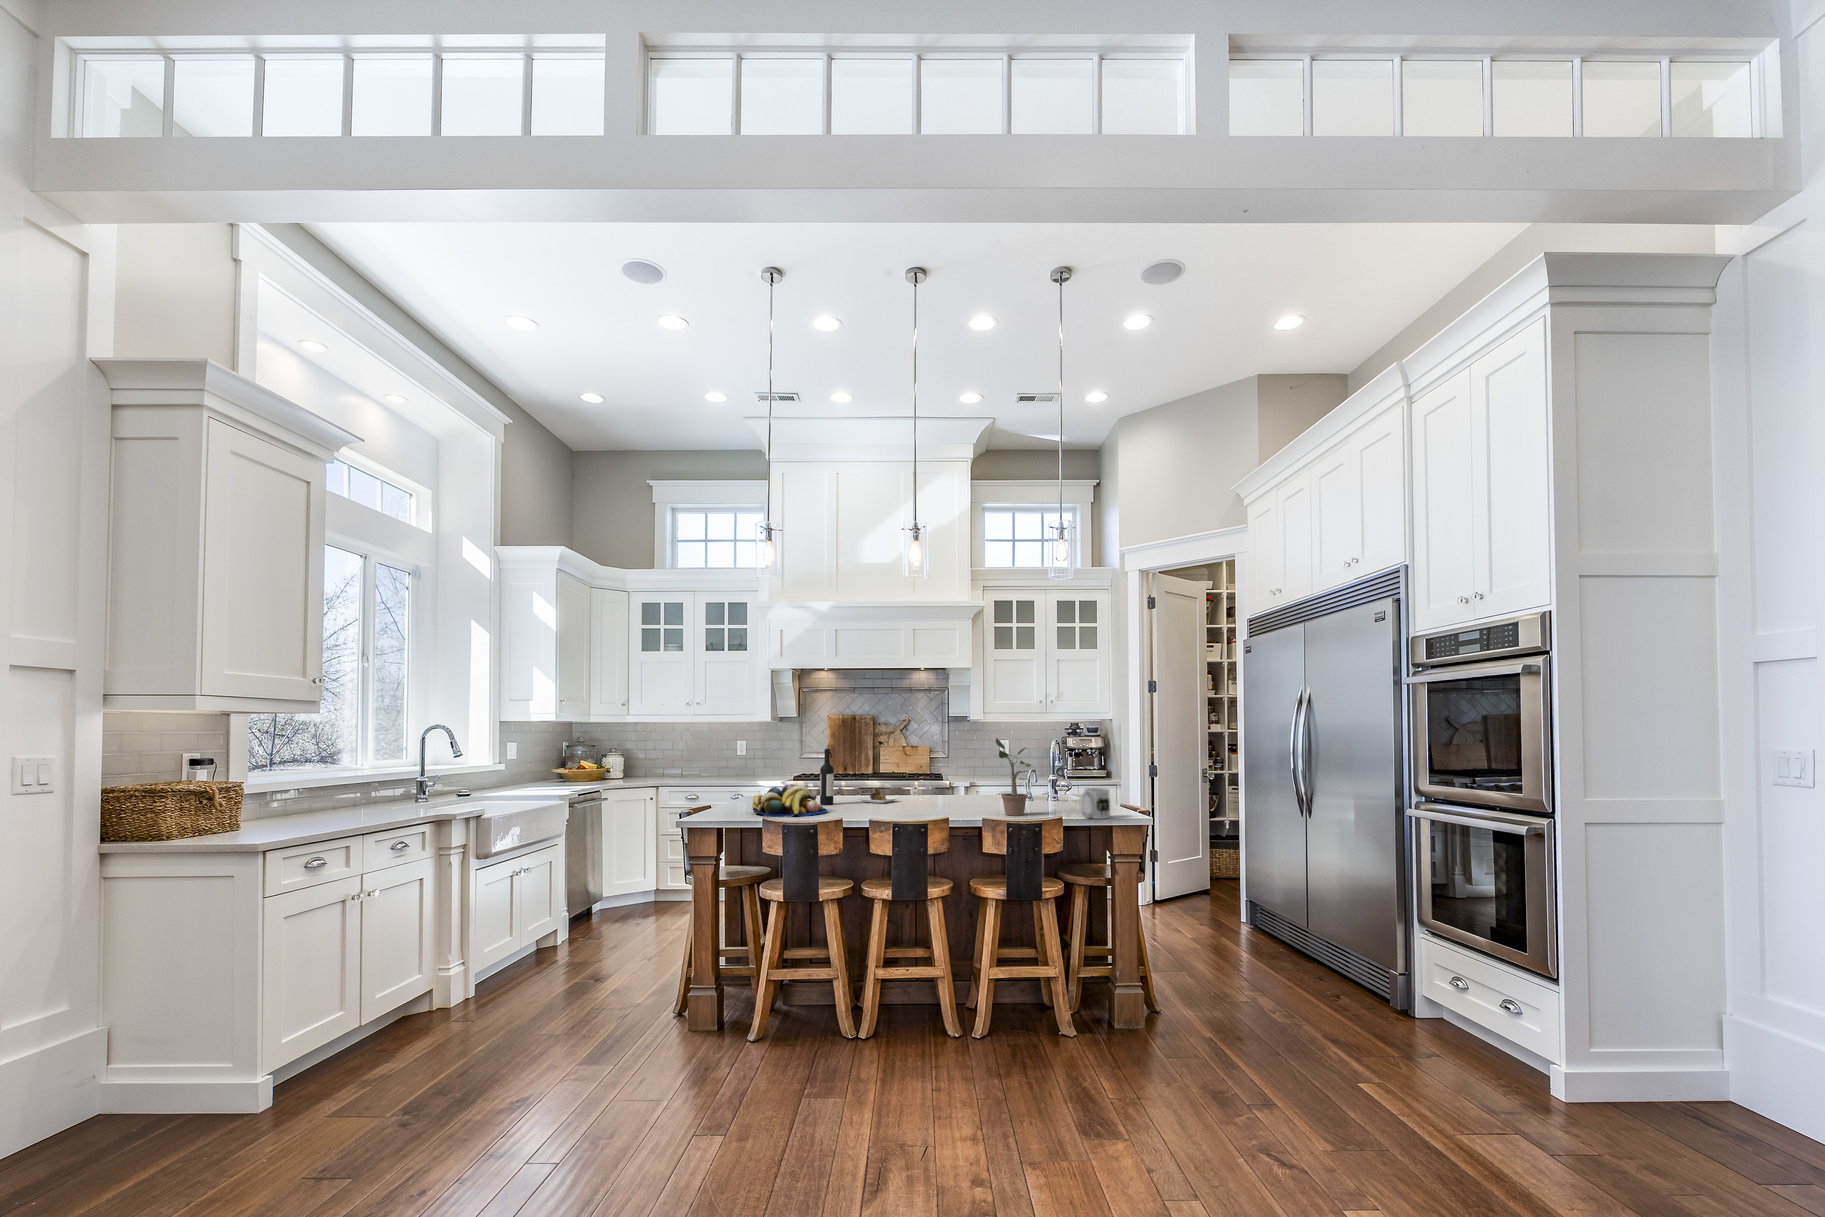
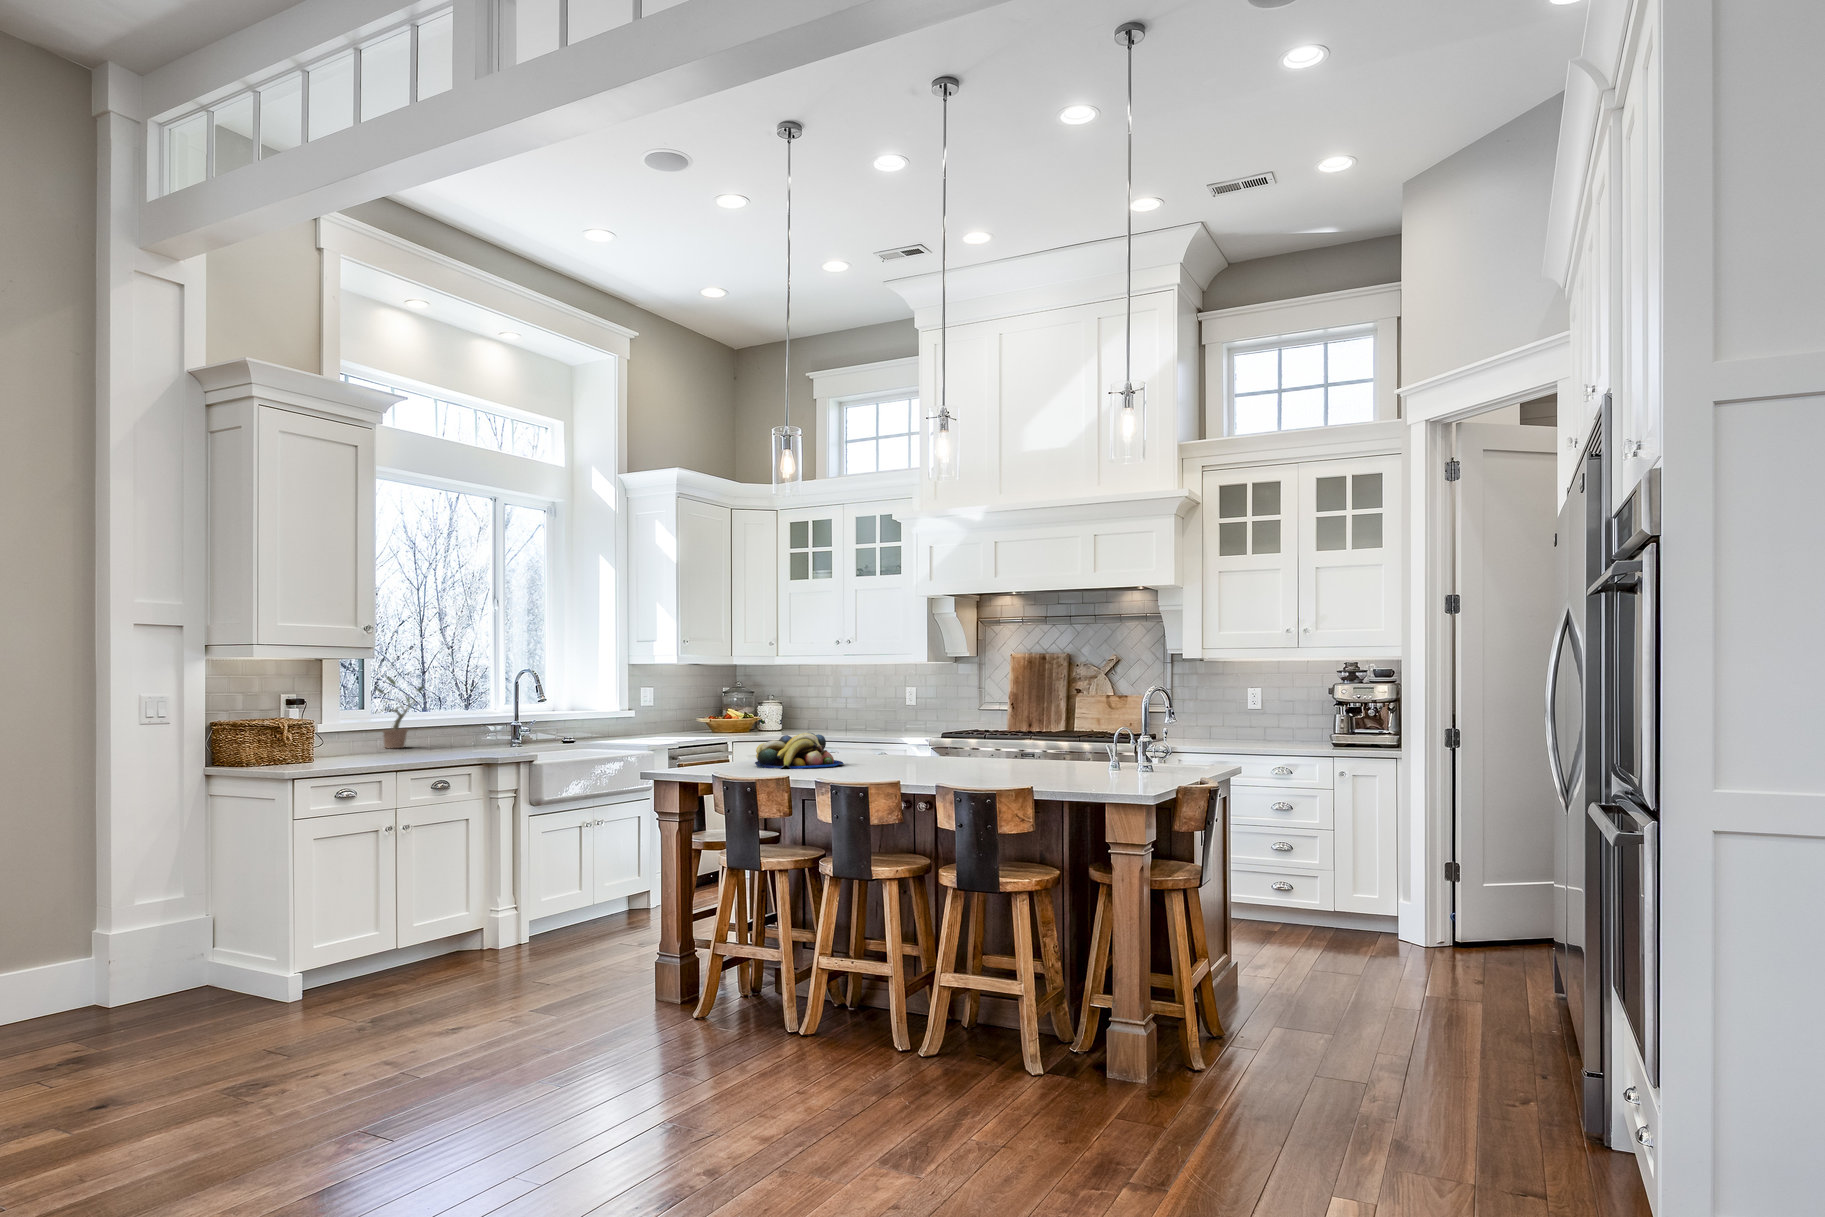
potted plant: present [996,738,1036,816] -> present [375,676,424,748]
wine bottle: present [820,749,899,805] -> none [868,692,973,761]
mug: present [1080,788,1110,819] -> none [1092,743,1142,785]

